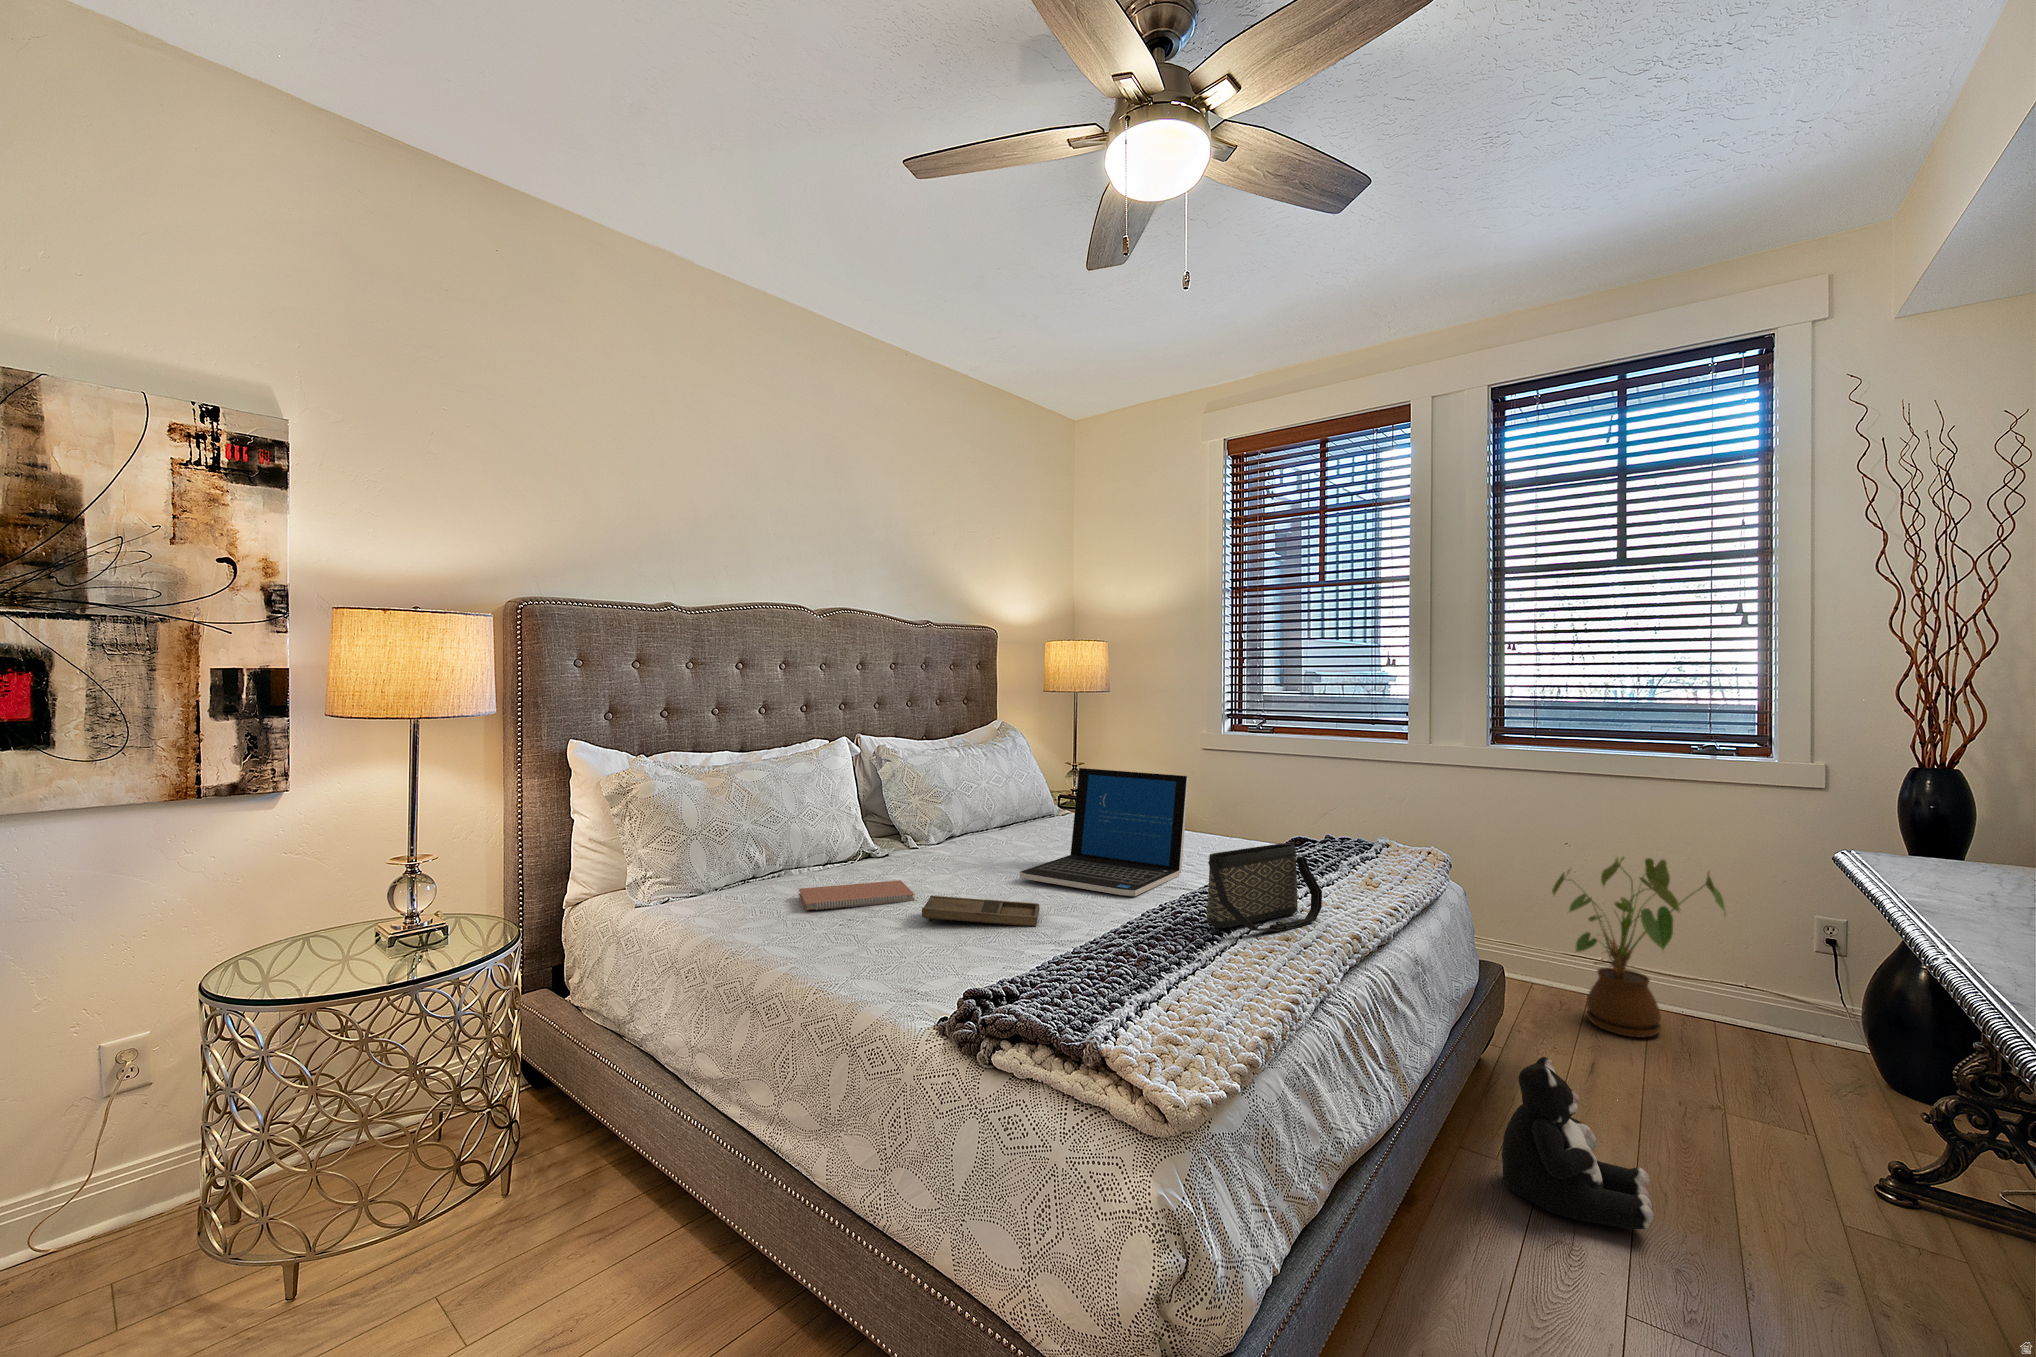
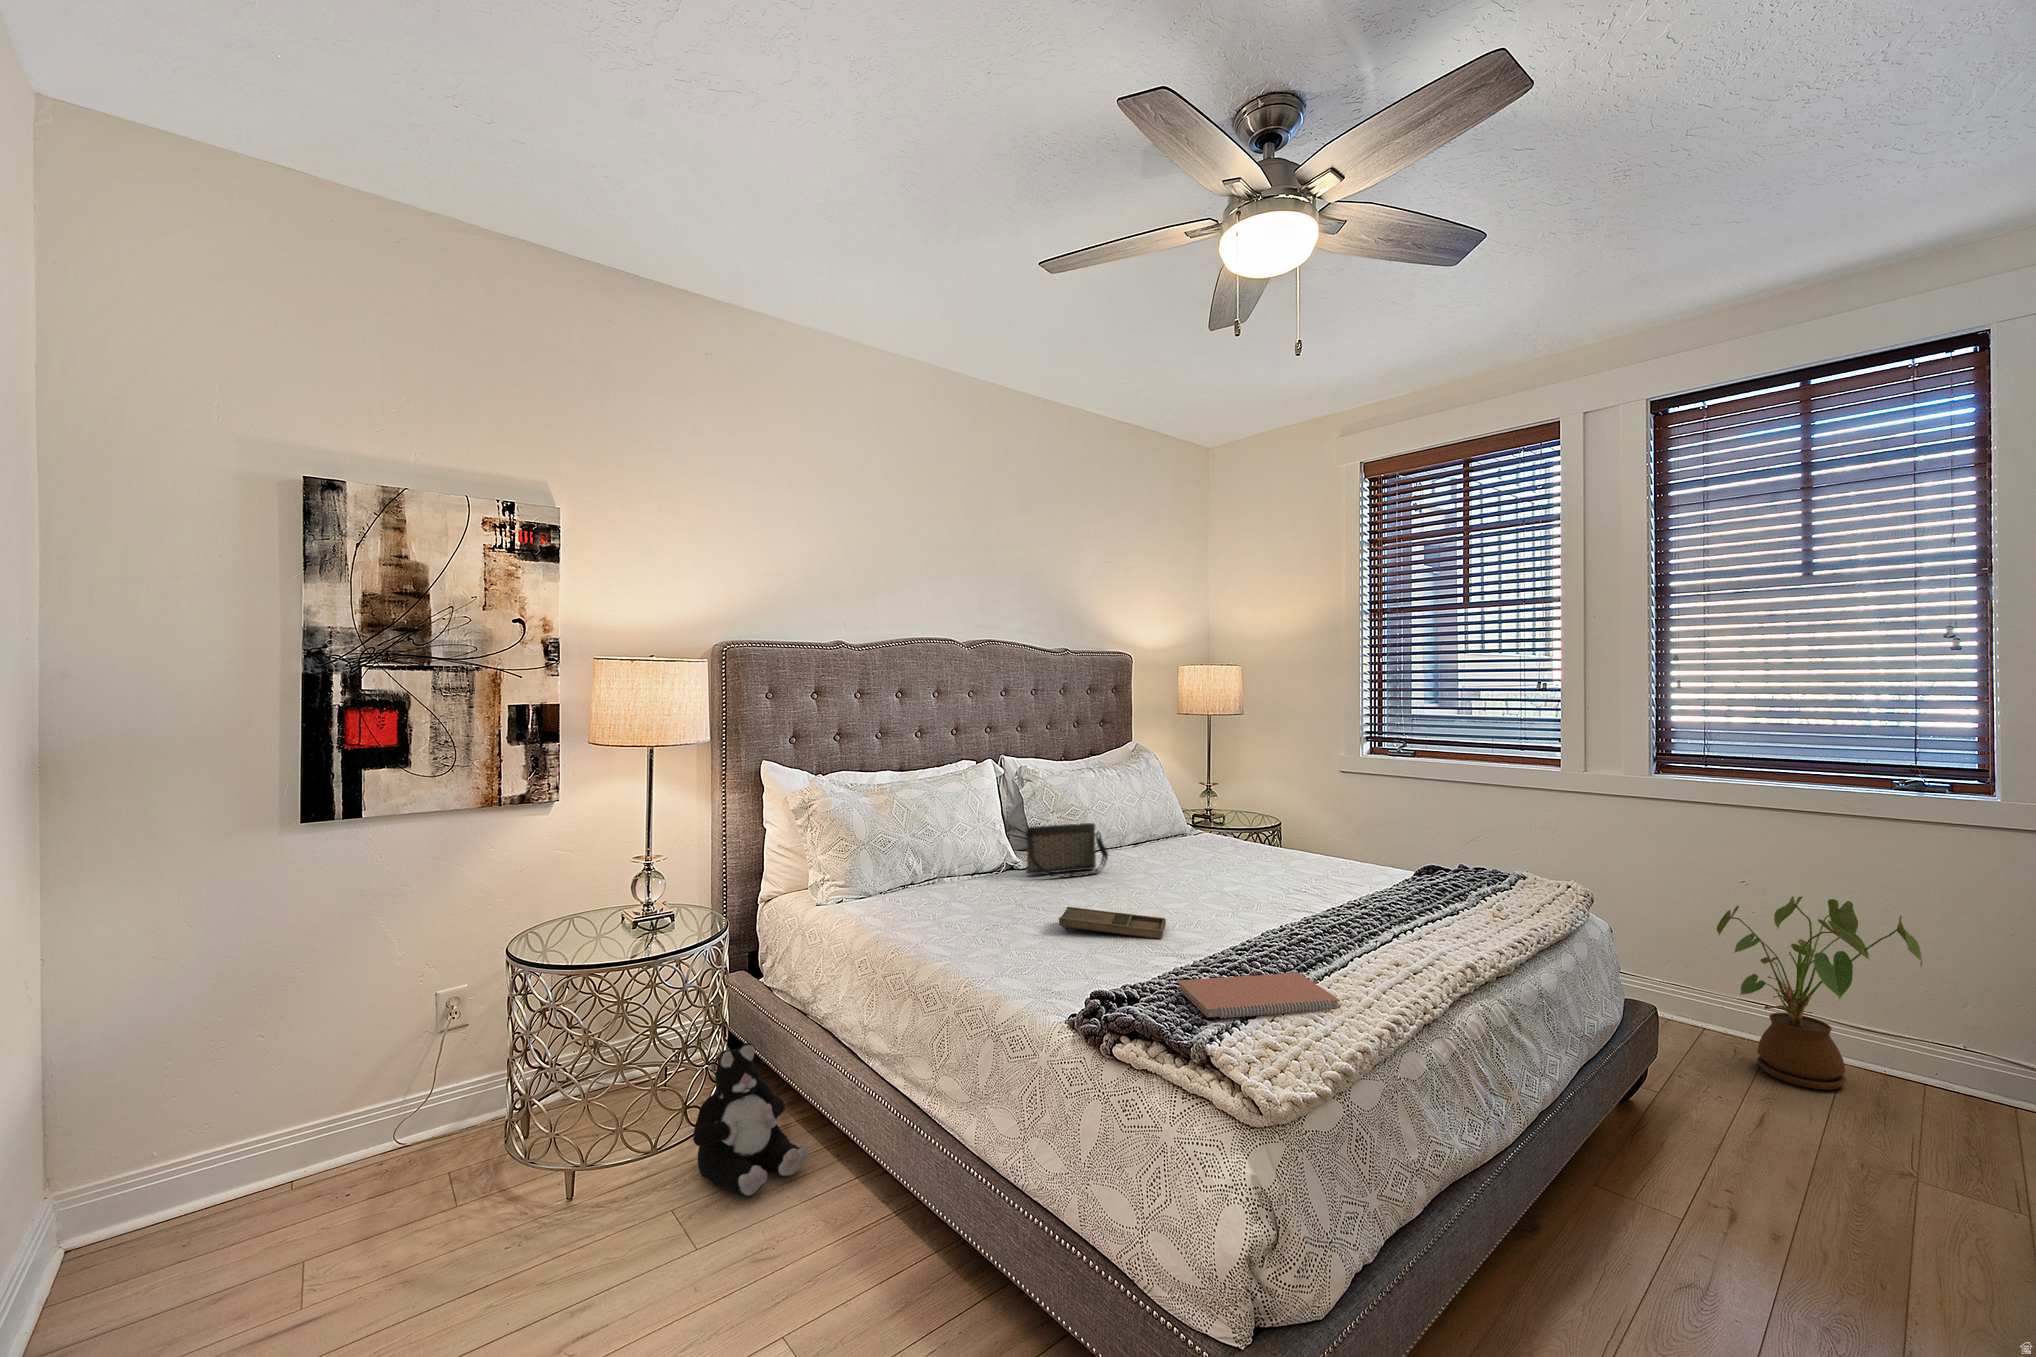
laptop: present [1020,768,1189,896] -> none [1150,792,1313,916]
handbag: present [1207,843,1322,931] -> present [1025,823,1108,877]
notebook: present [799,880,915,910] -> present [1177,973,1340,1018]
plush toy: present [1502,1057,1654,1229] -> present [693,1043,808,1196]

